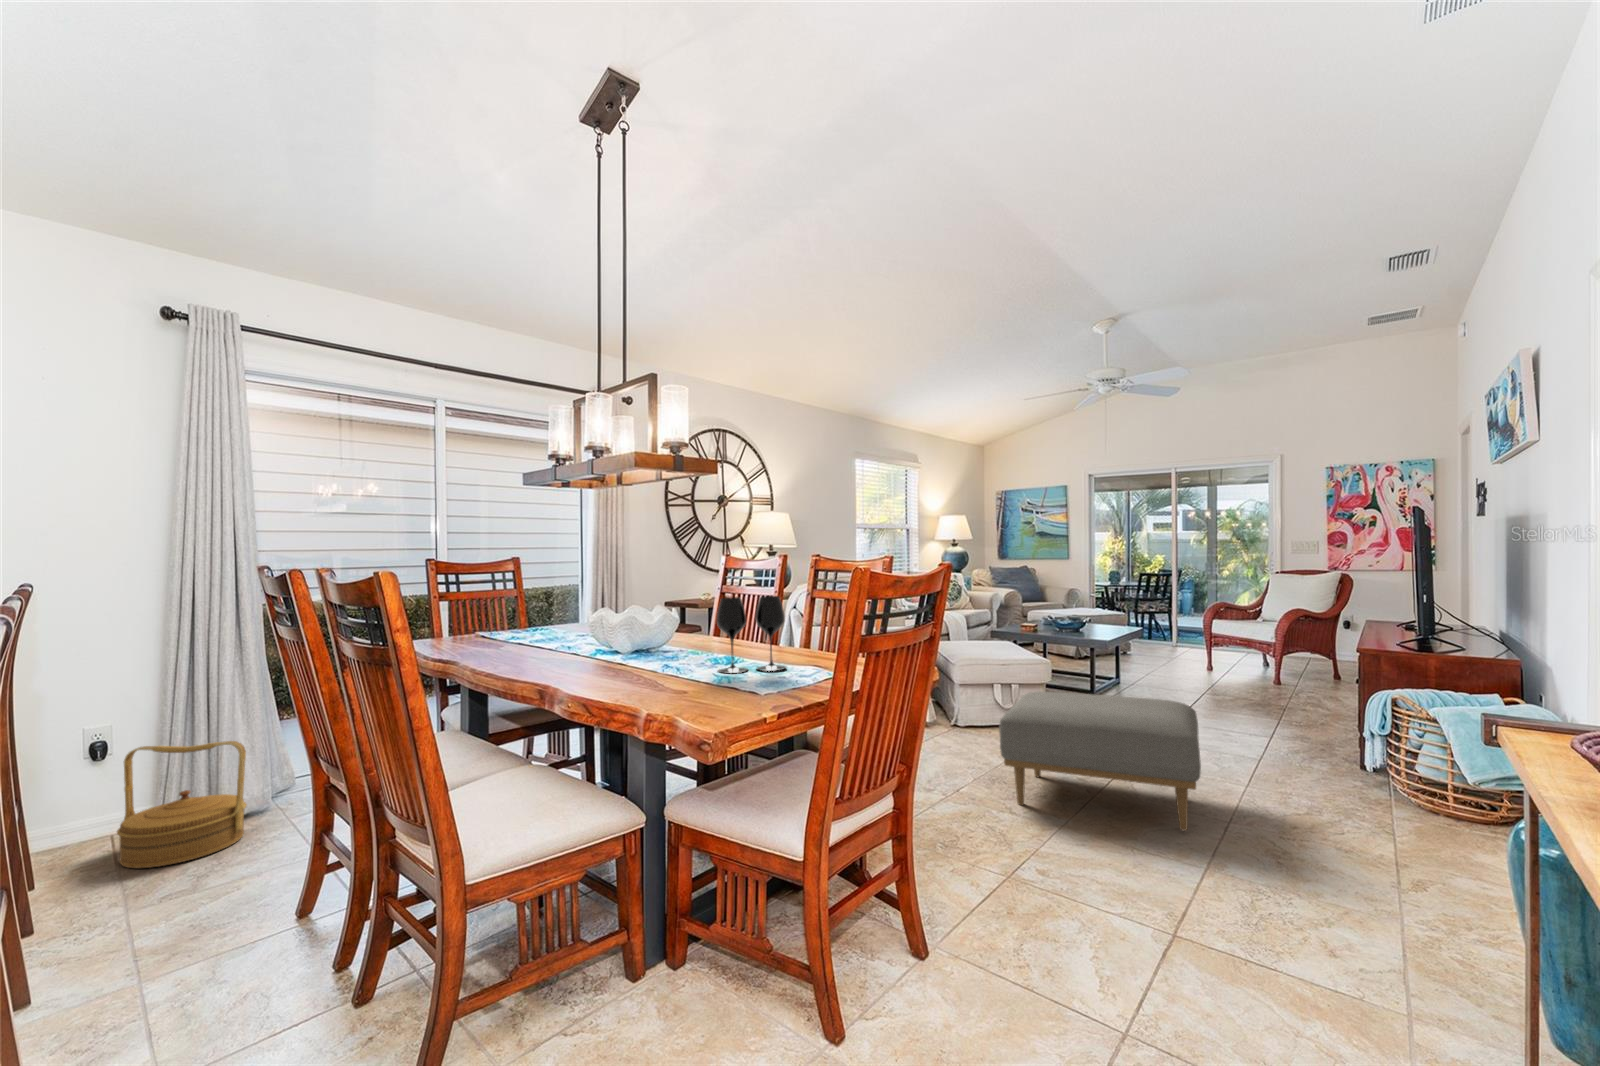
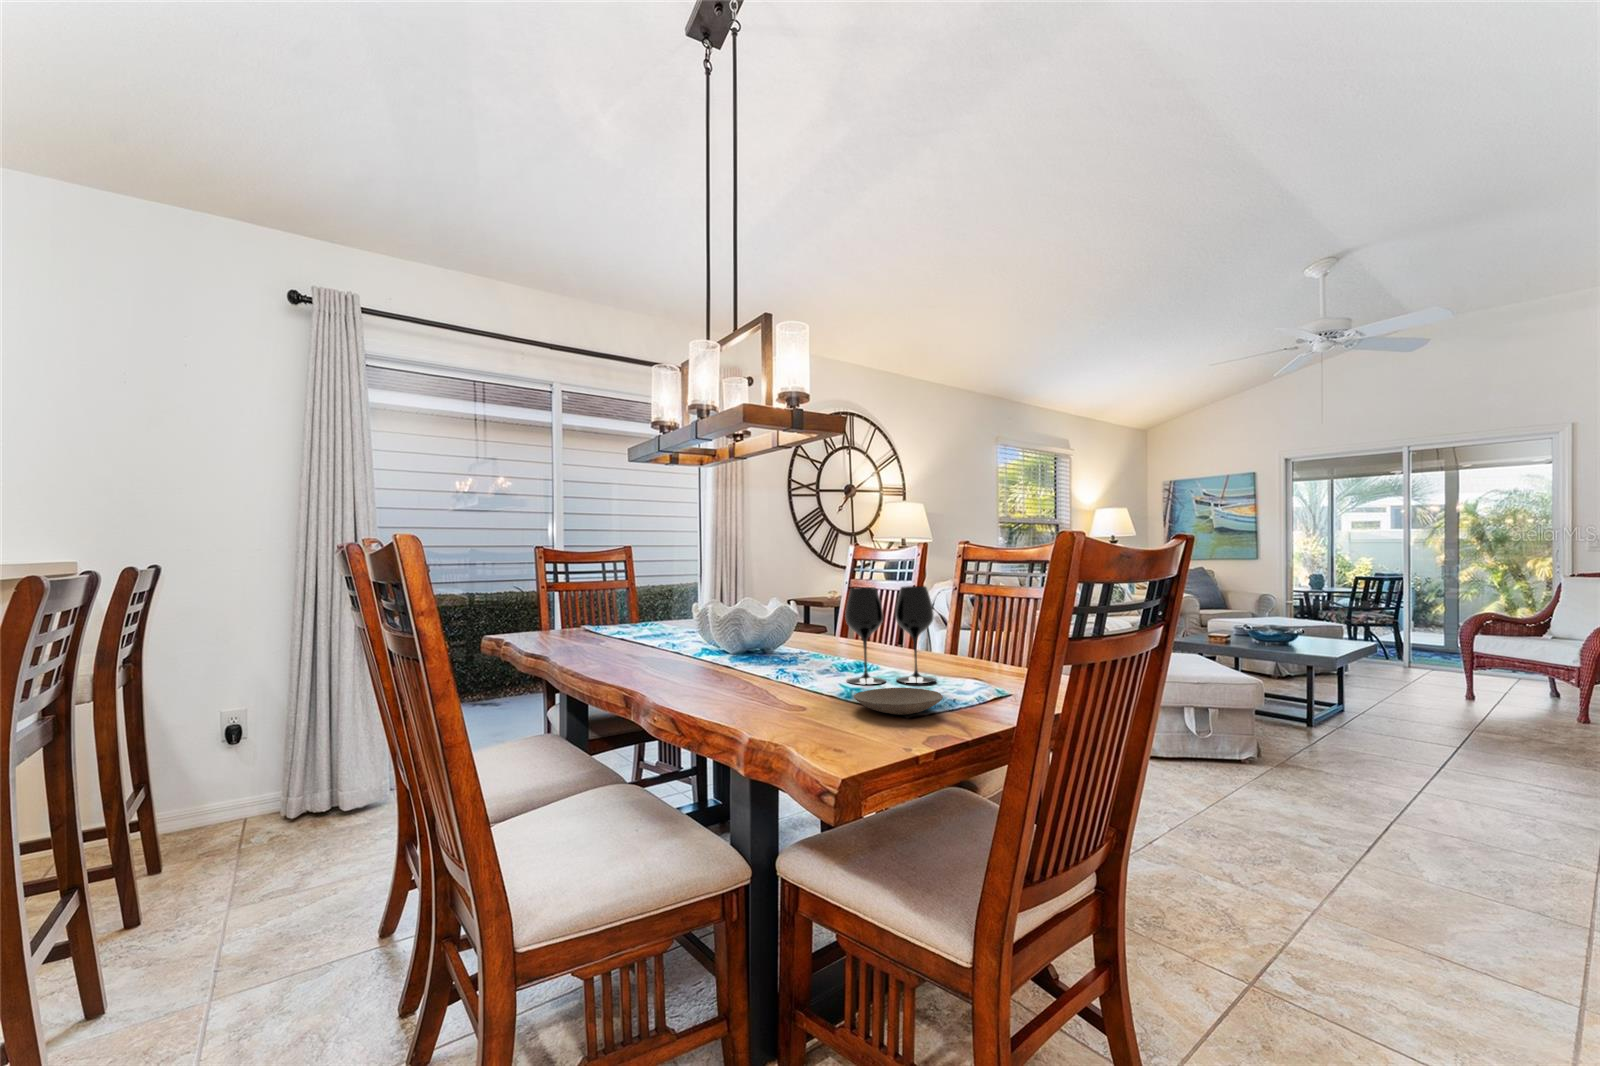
plate: none [723,674,788,693] -> present [854,688,943,715]
ottoman: present [999,692,1201,831] -> none [1212,722,1546,936]
woven basket: present [117,741,246,868] -> none [235,732,357,860]

